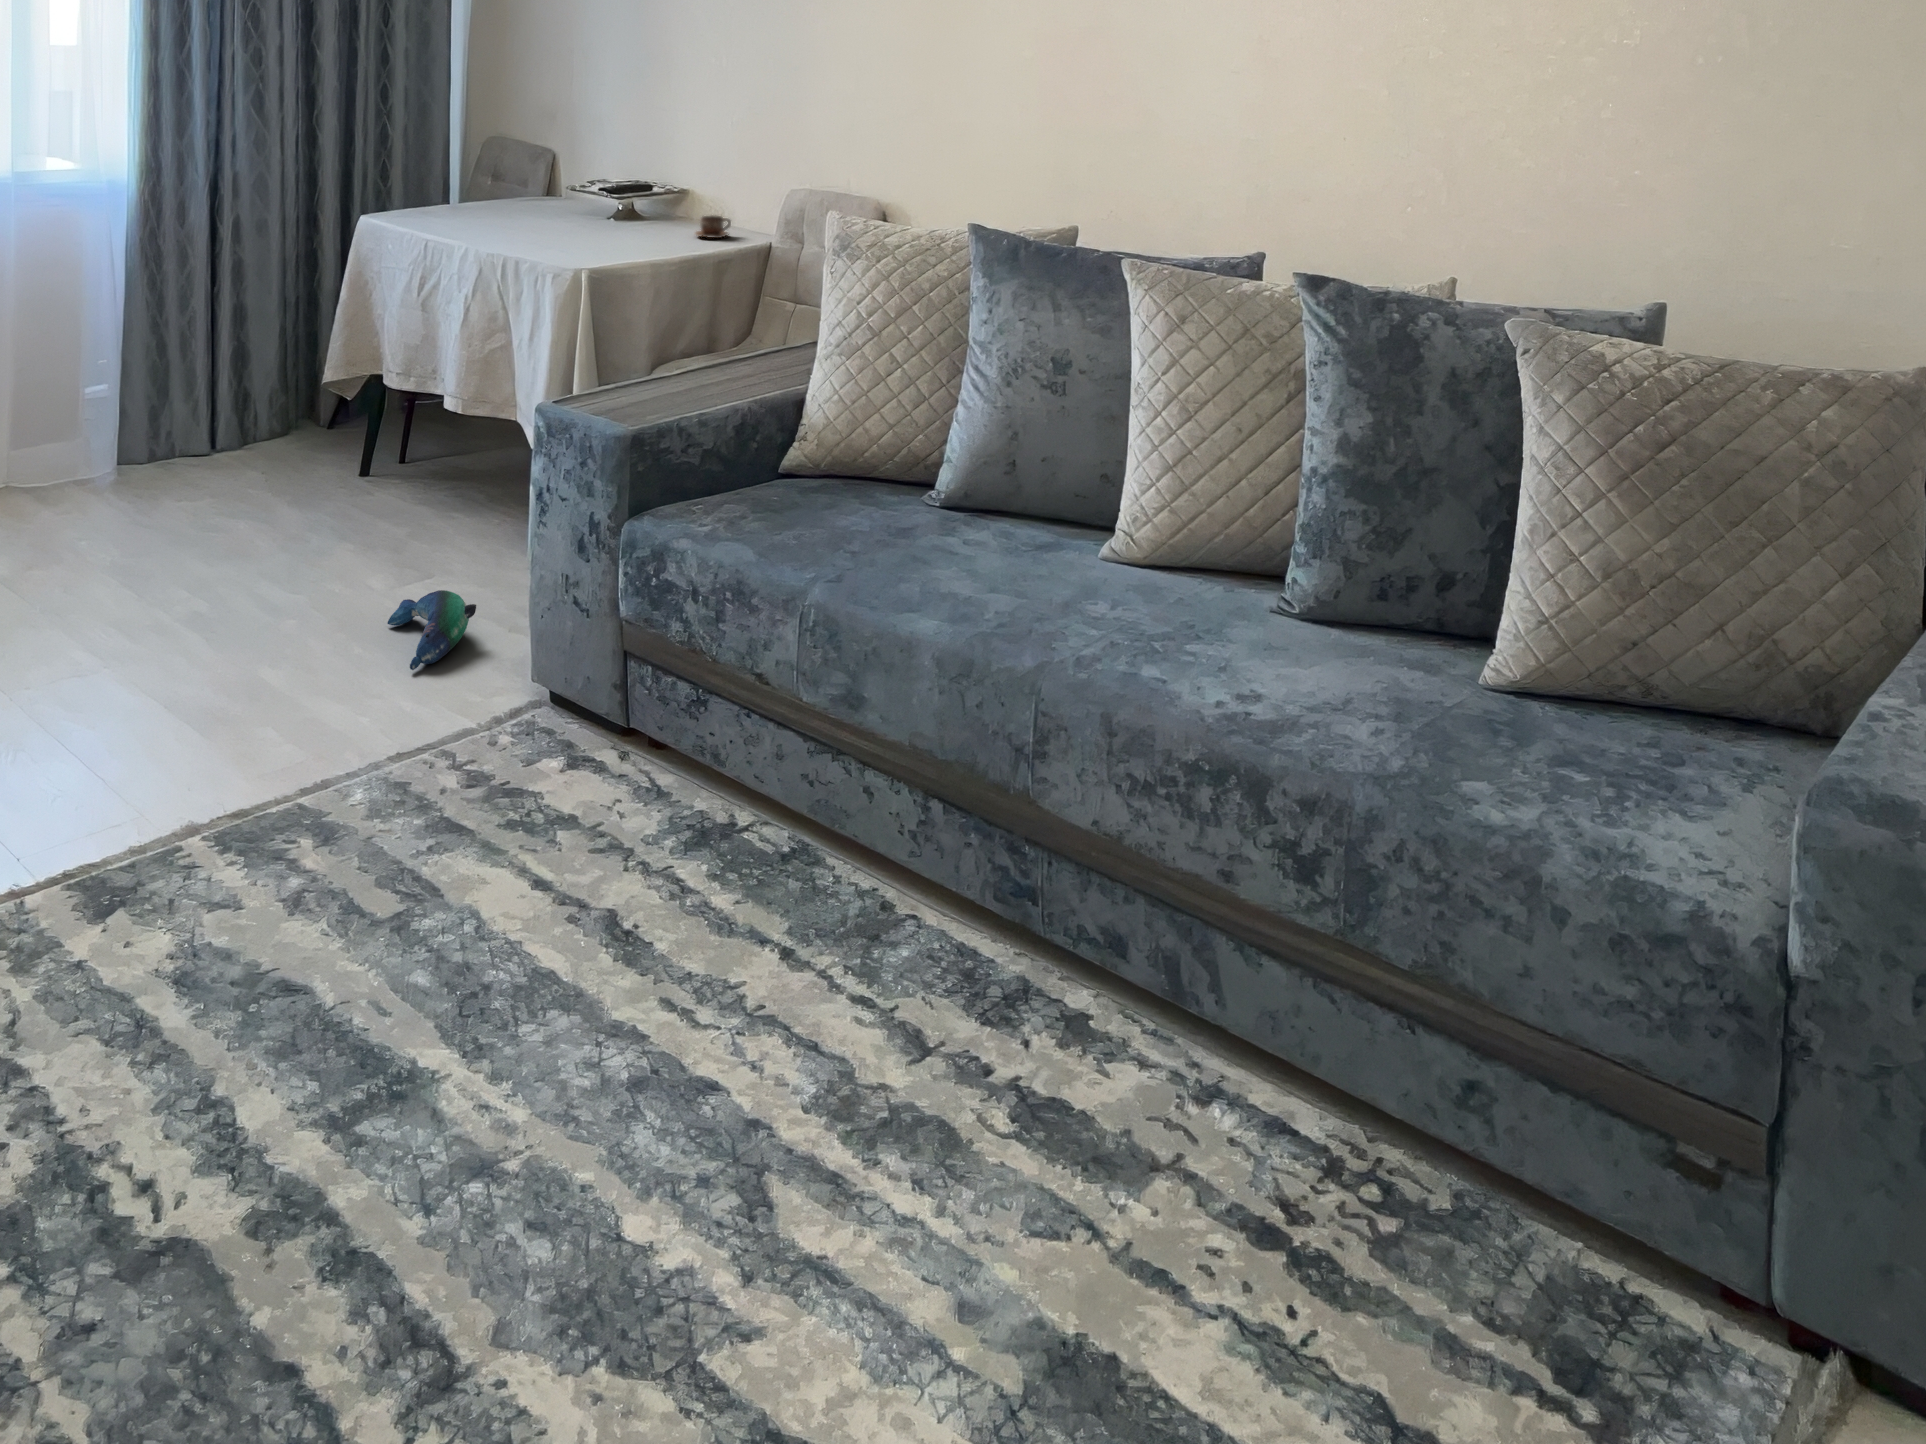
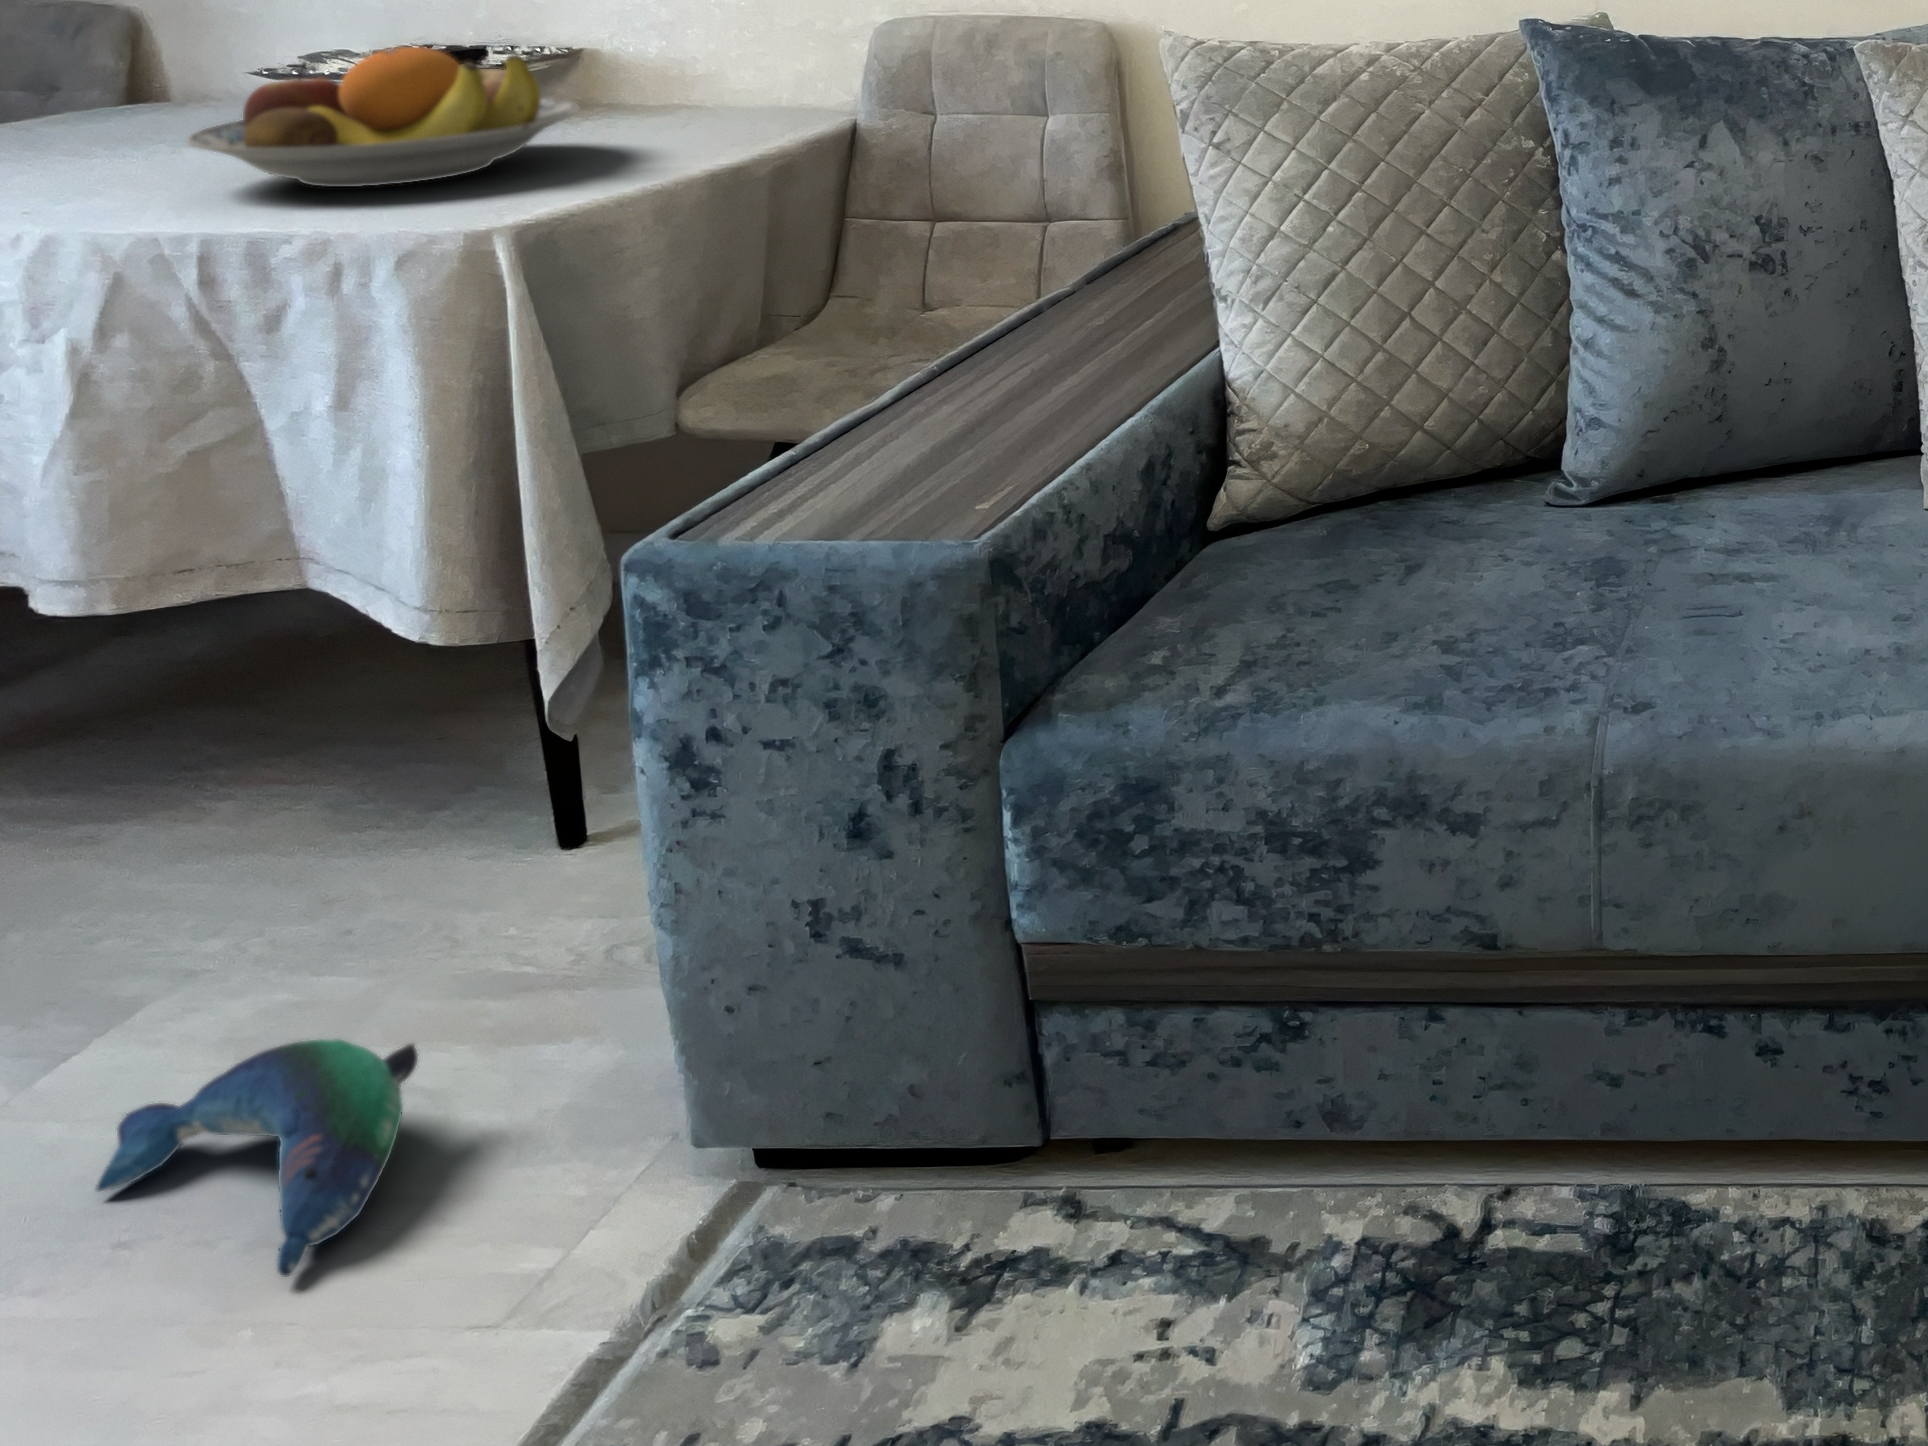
fruit bowl: none [515,190,652,250] -> present [186,47,580,187]
cup: present [696,216,731,238] -> none [661,82,746,129]

